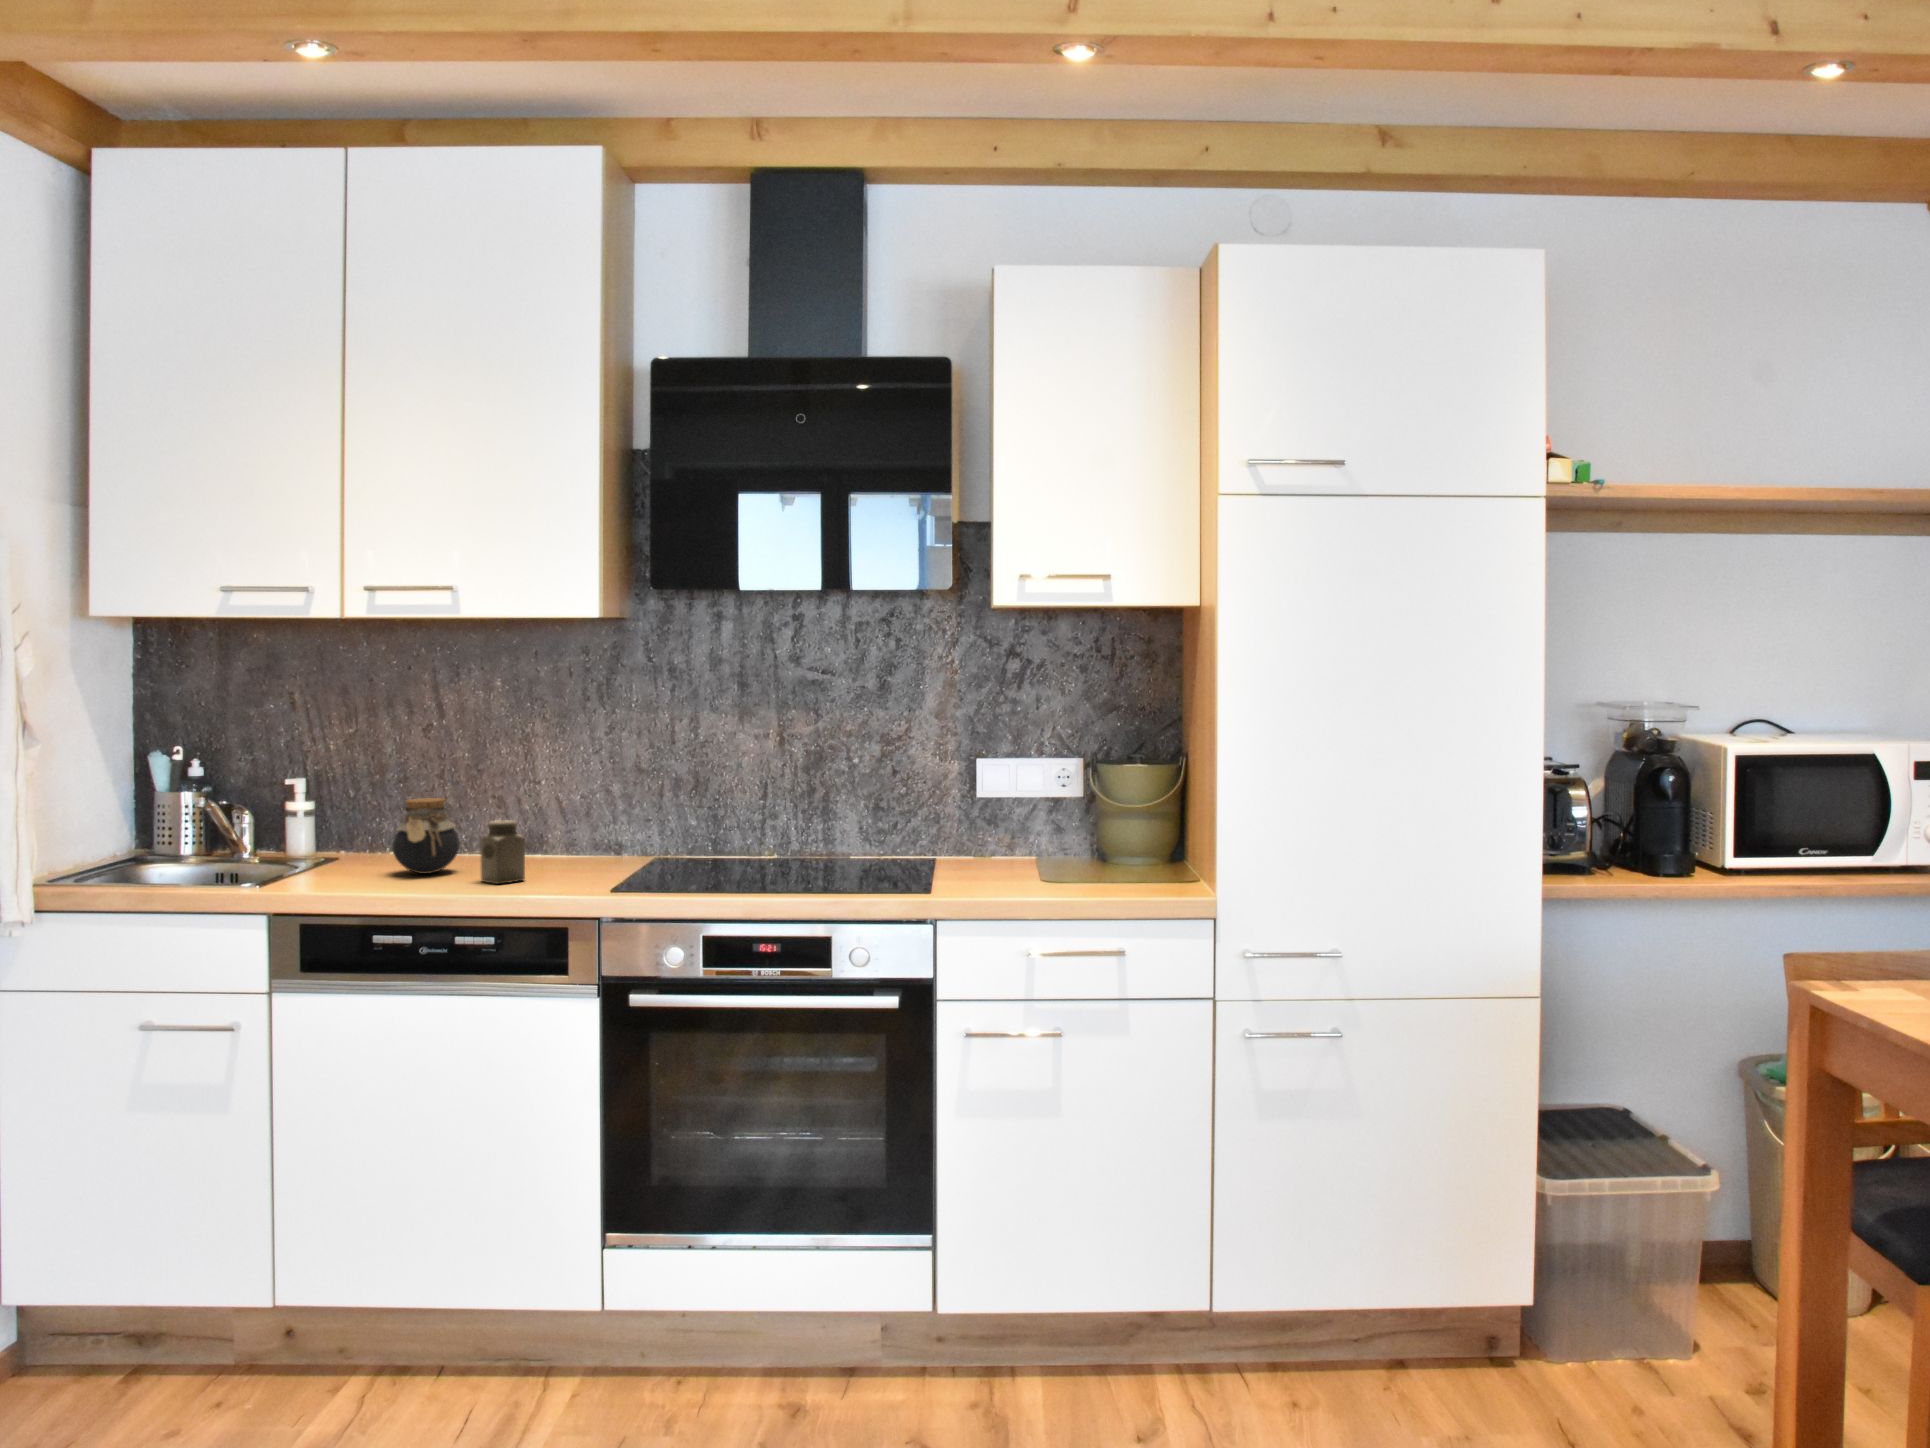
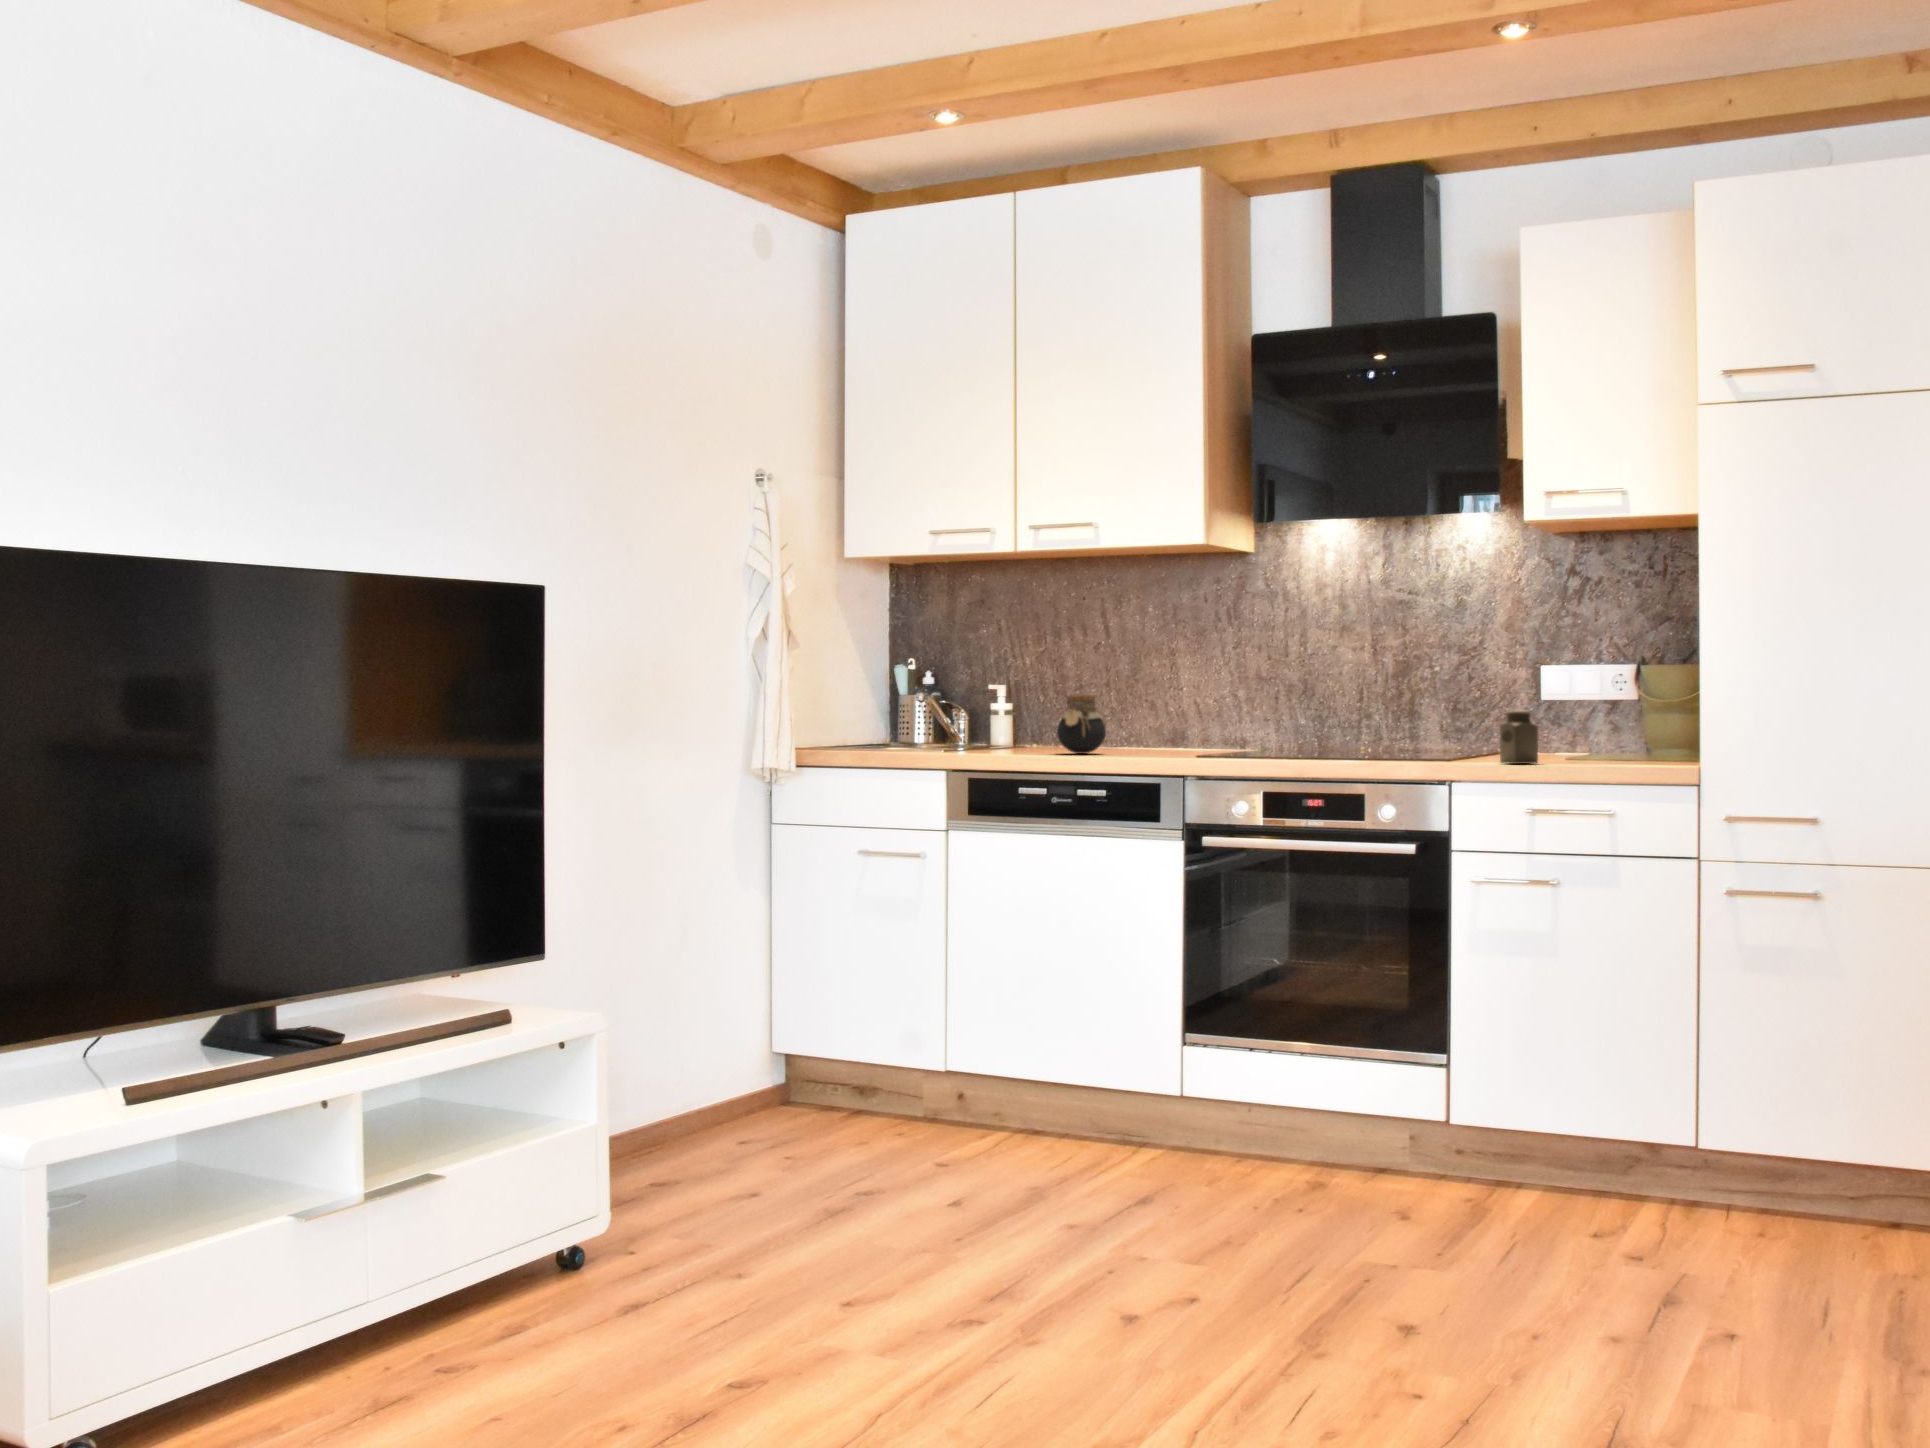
salt shaker: present [480,820,525,884] -> present [1500,710,1538,764]

